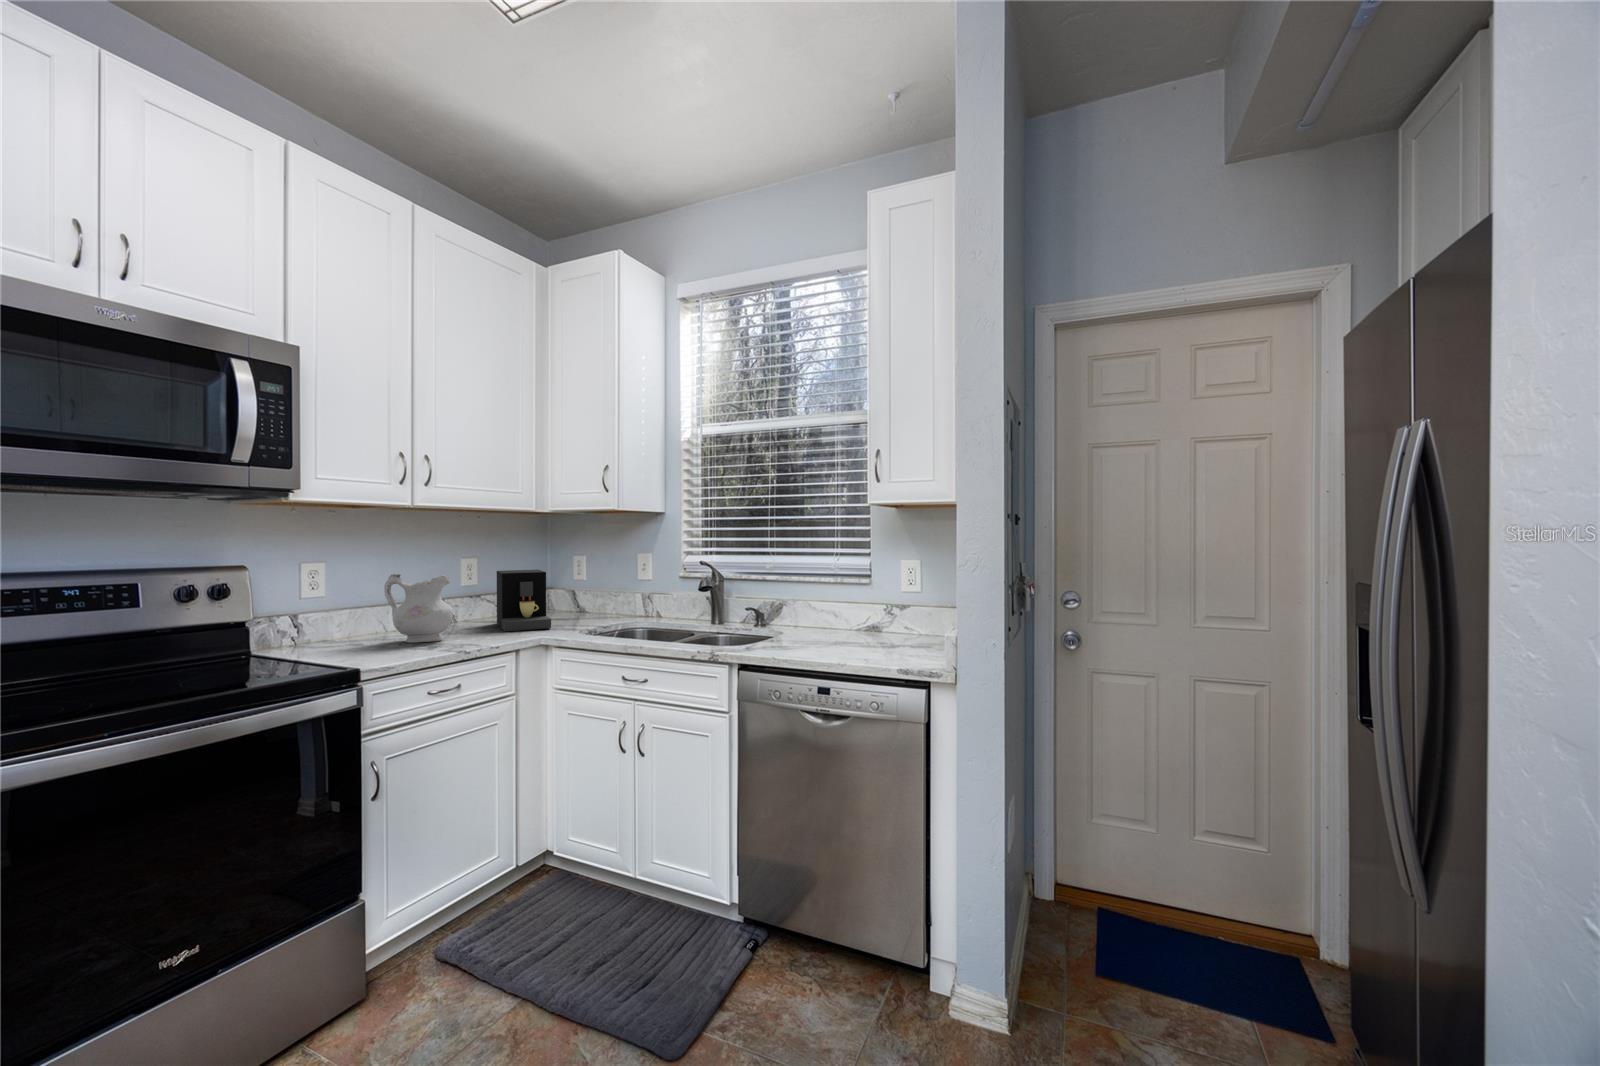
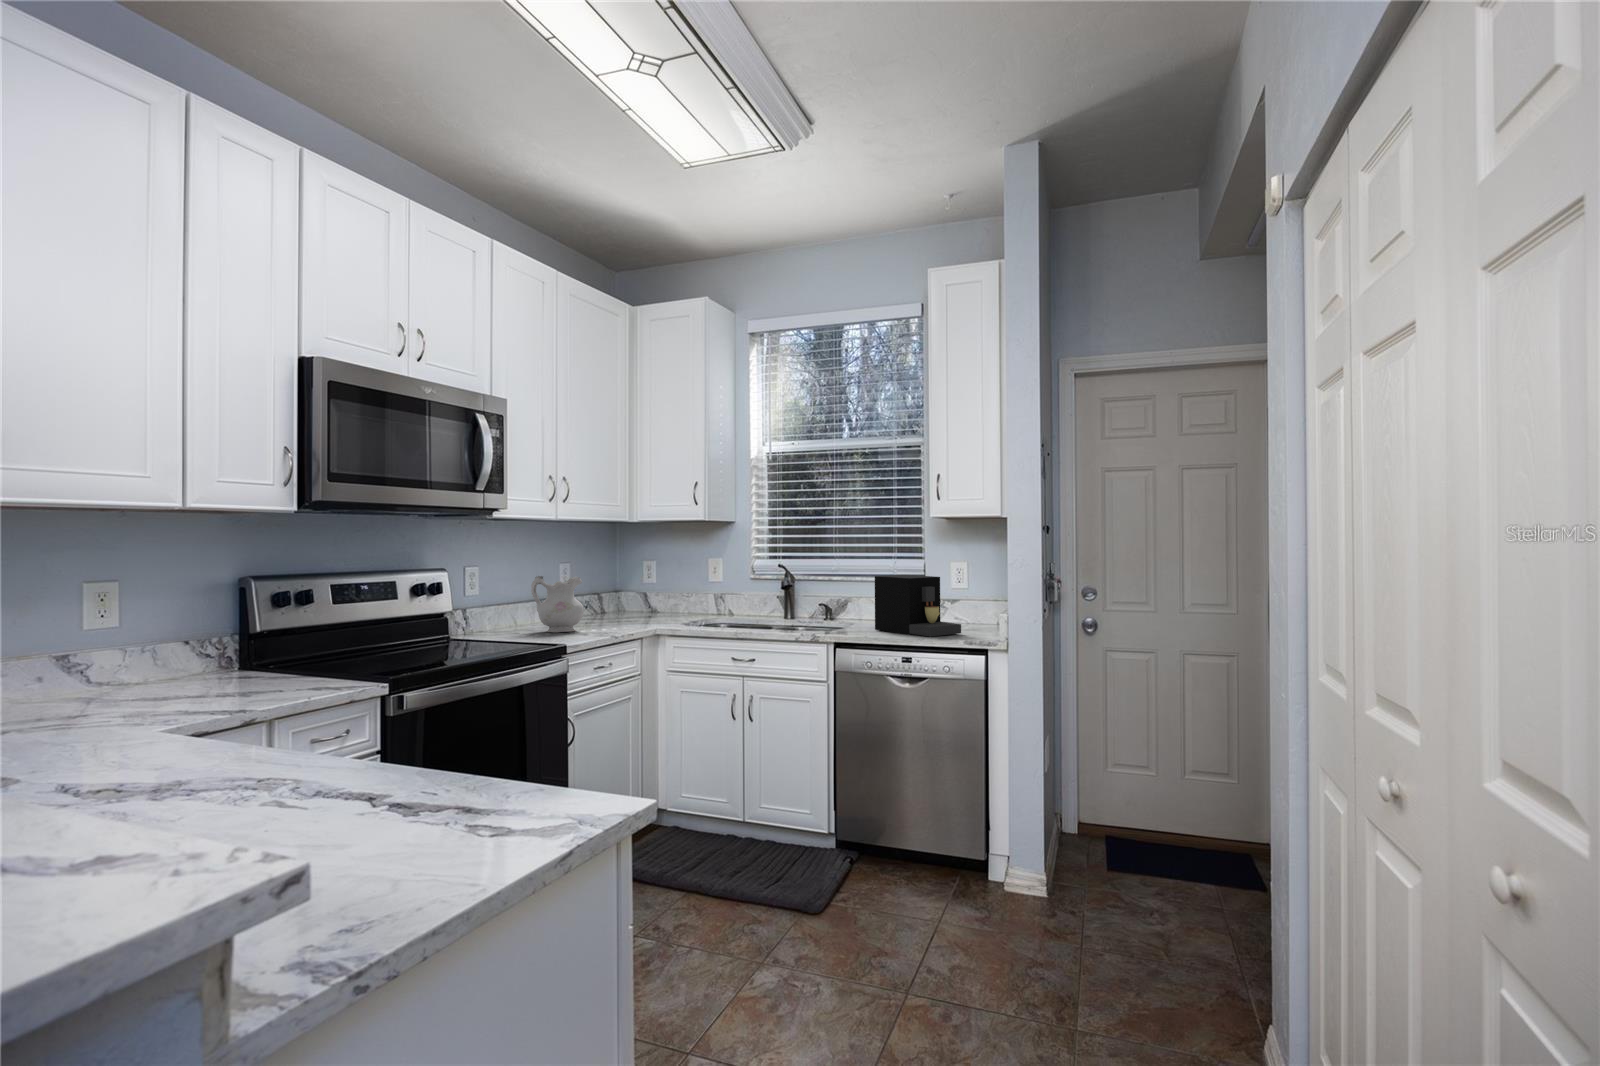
coffee maker: present [497,570,551,631] -> present [875,575,961,637]

